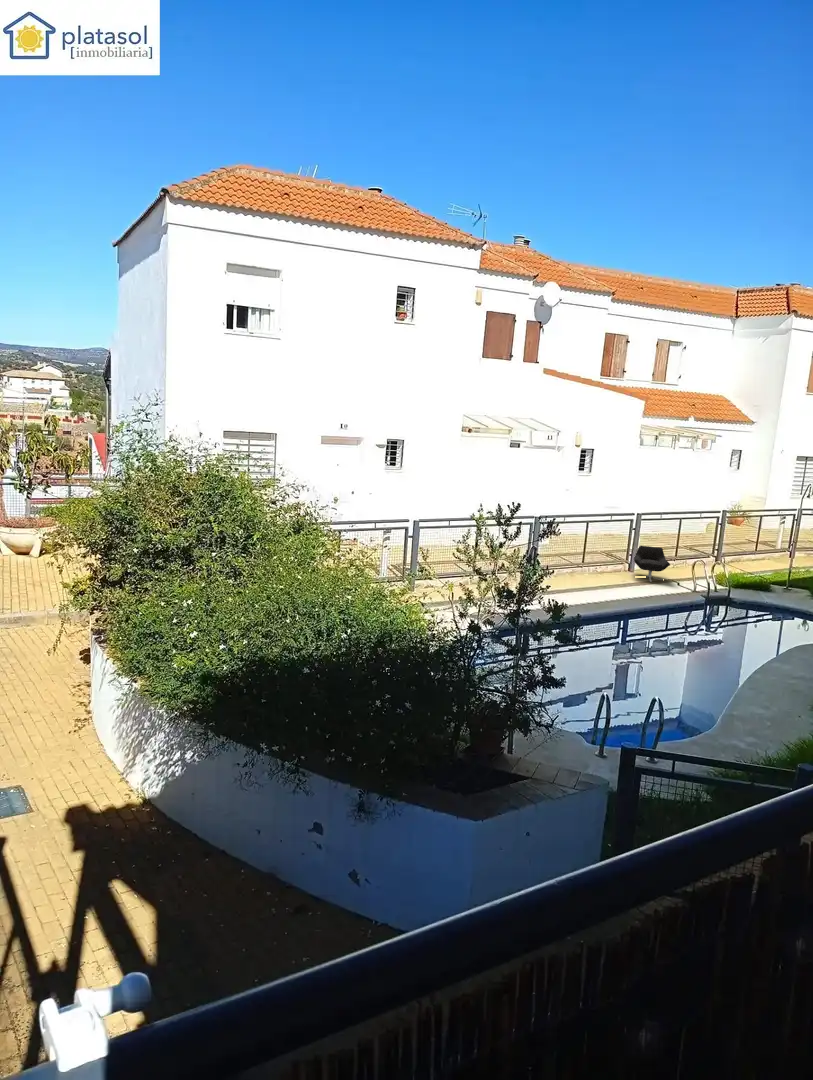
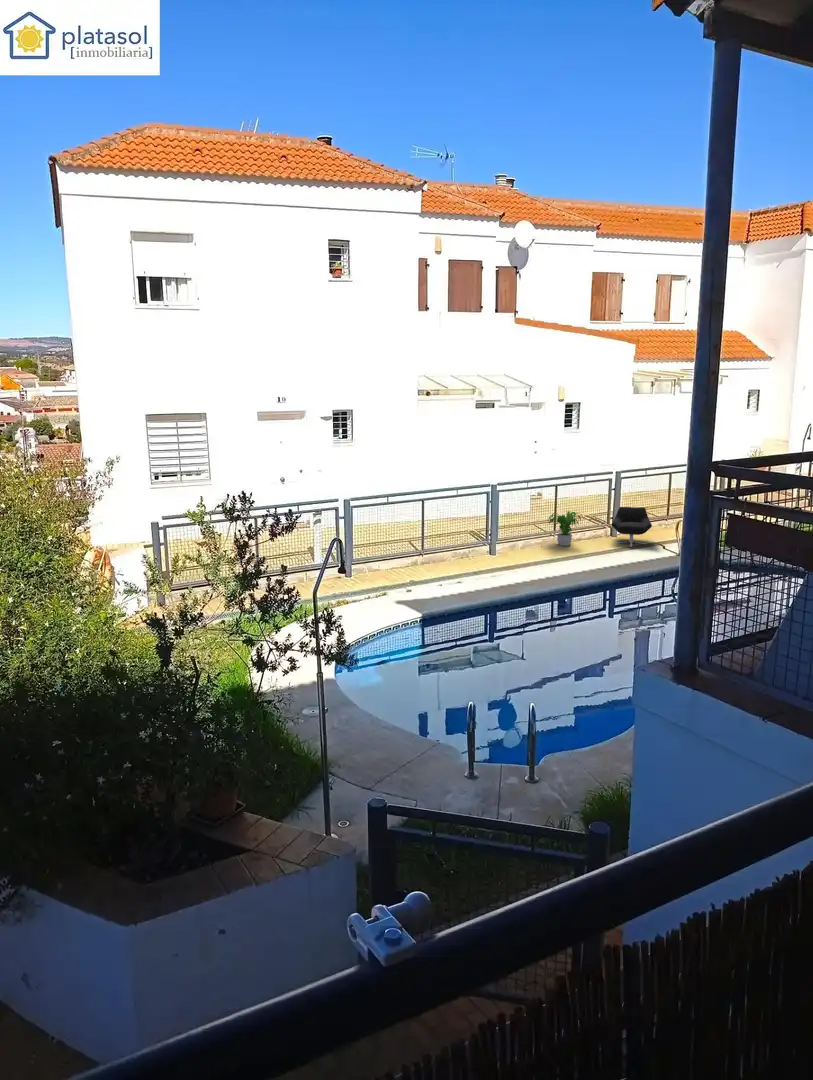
potted plant: none [579,546,611,577] -> present [548,511,583,546]

